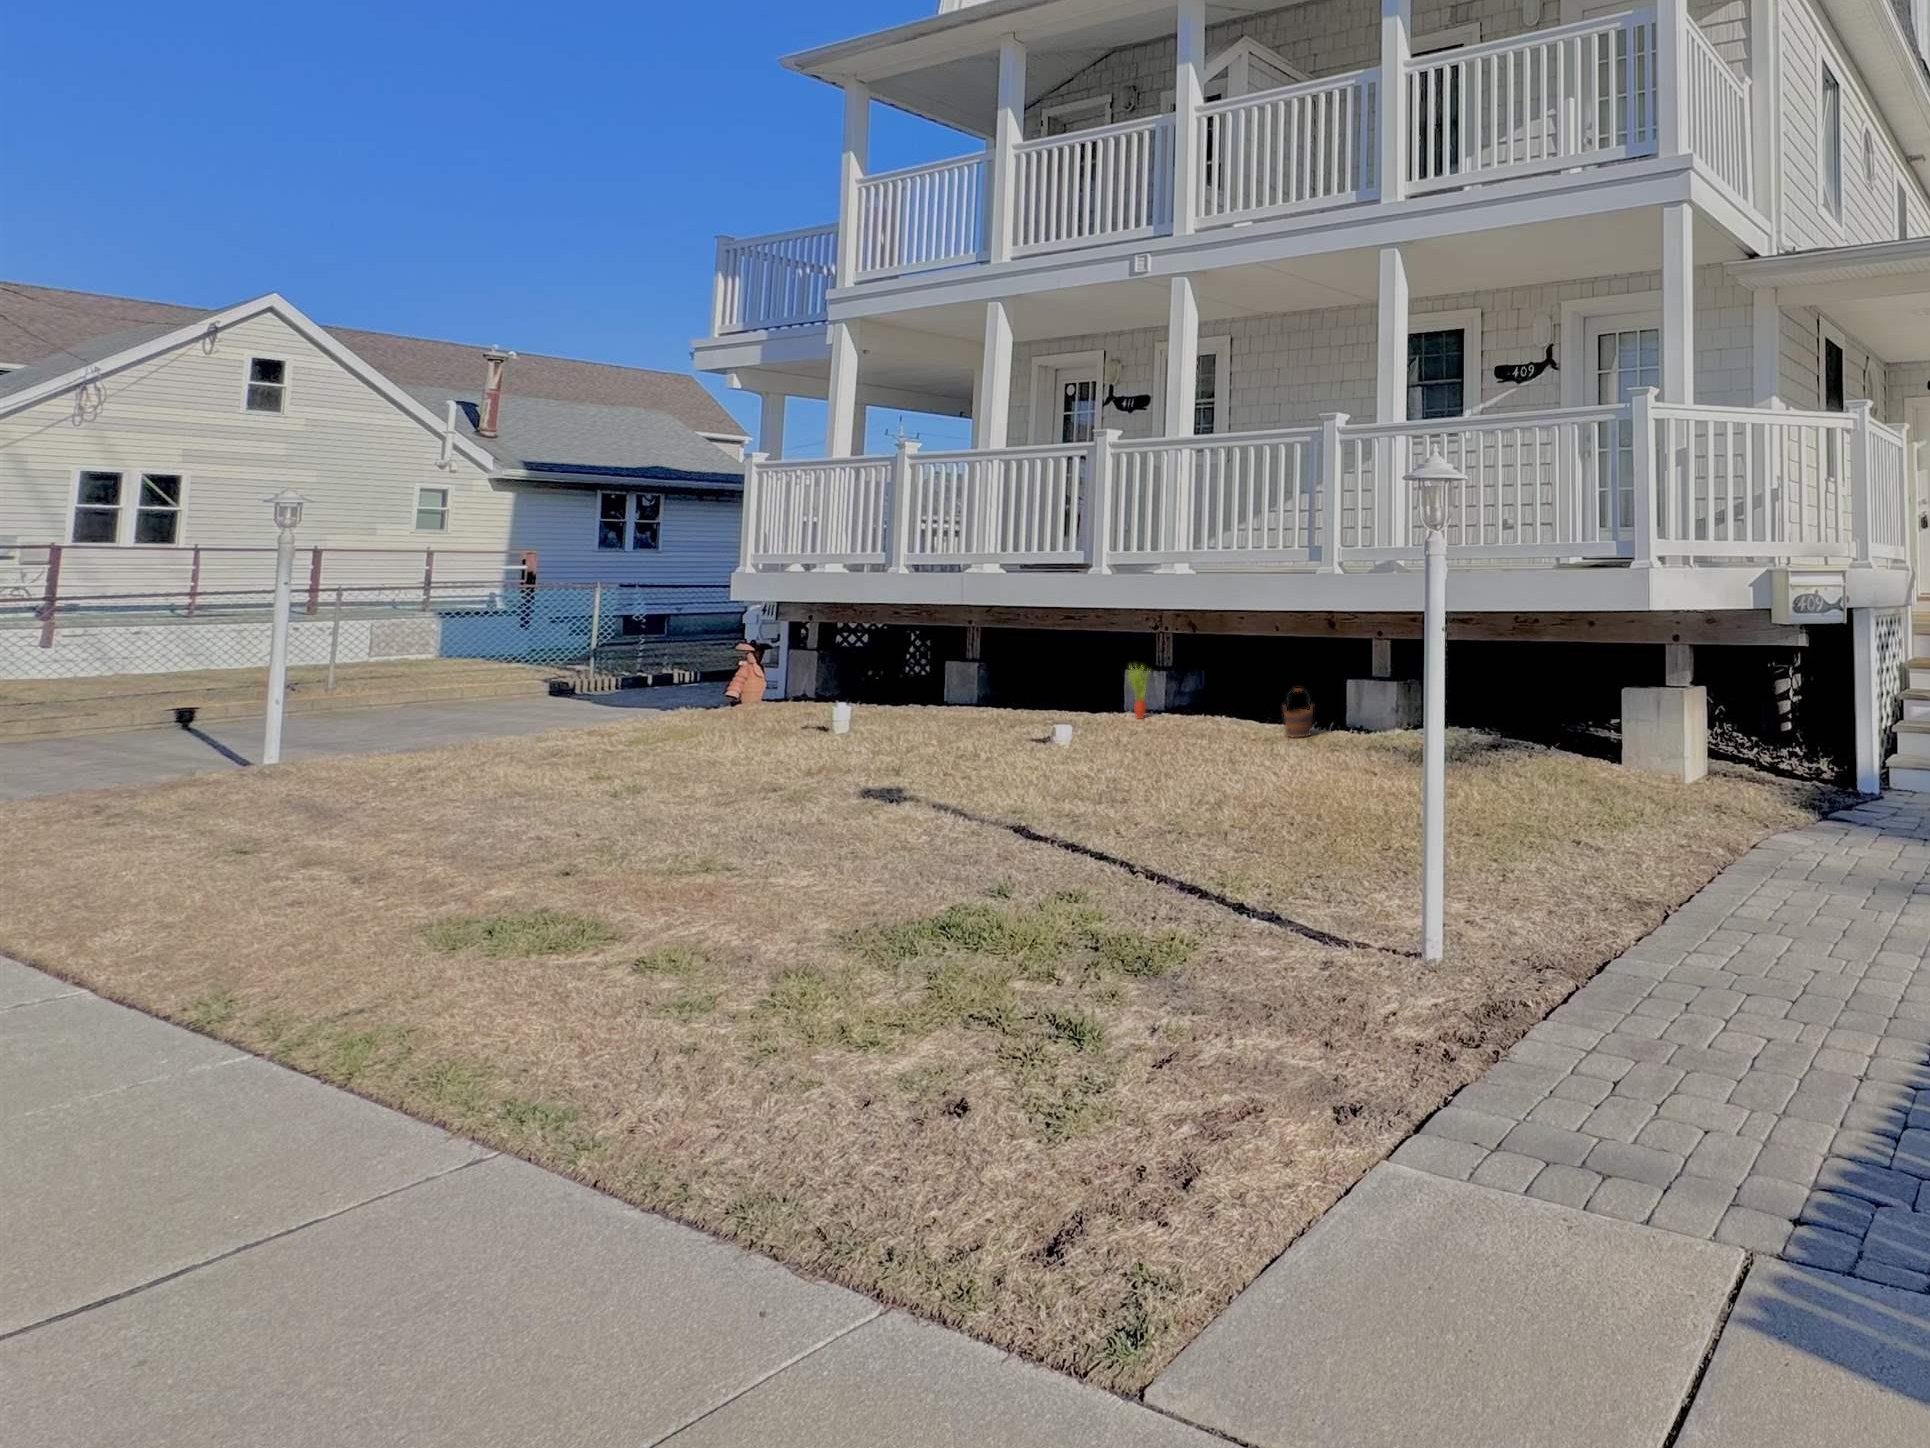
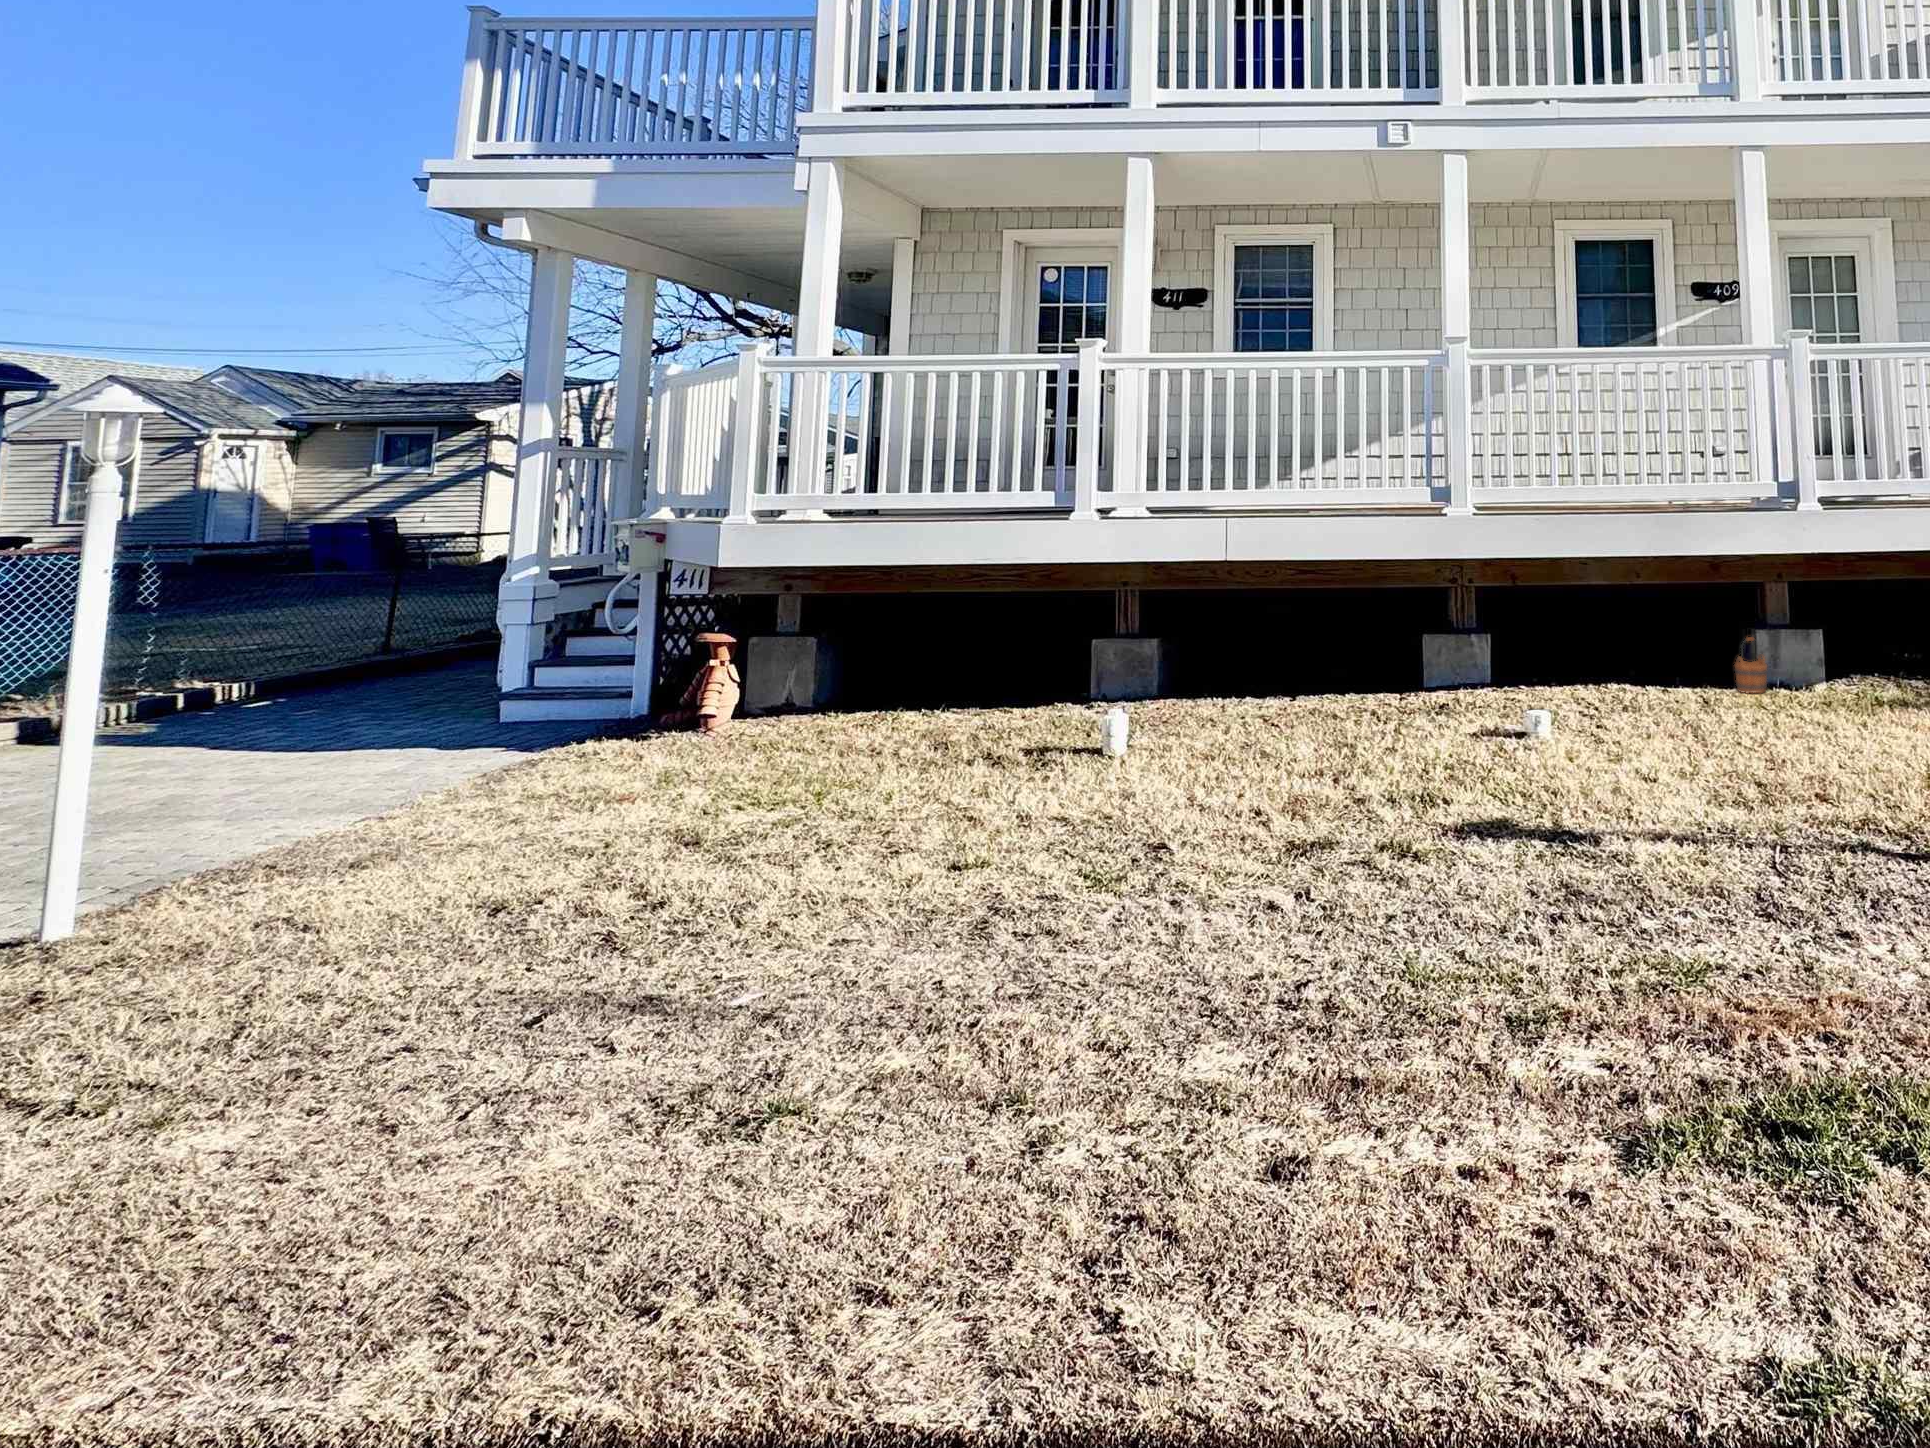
potted plant: present [1129,666,1150,719] -> none [1476,622,1499,690]

